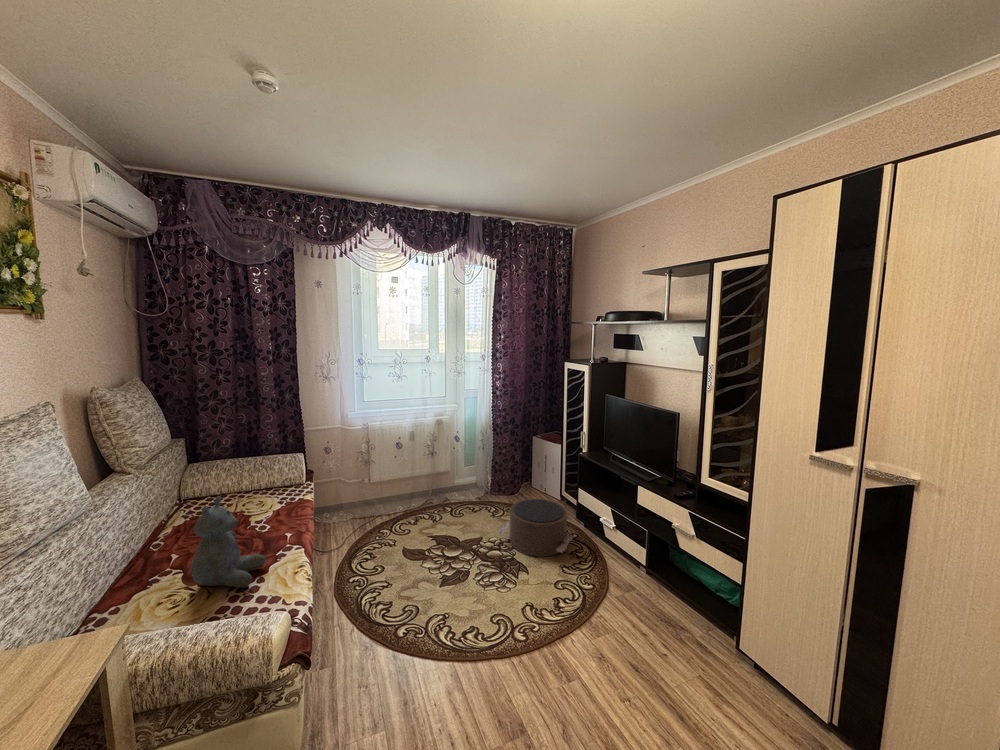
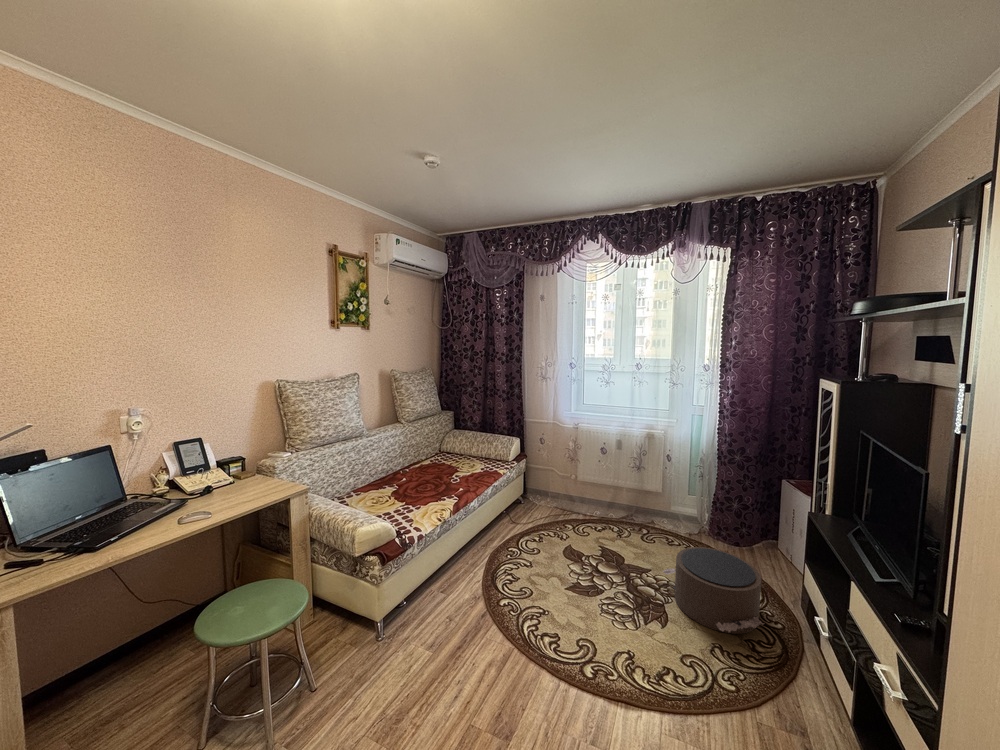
stuffed bear: present [190,497,266,588] -> none [384,443,430,505]

